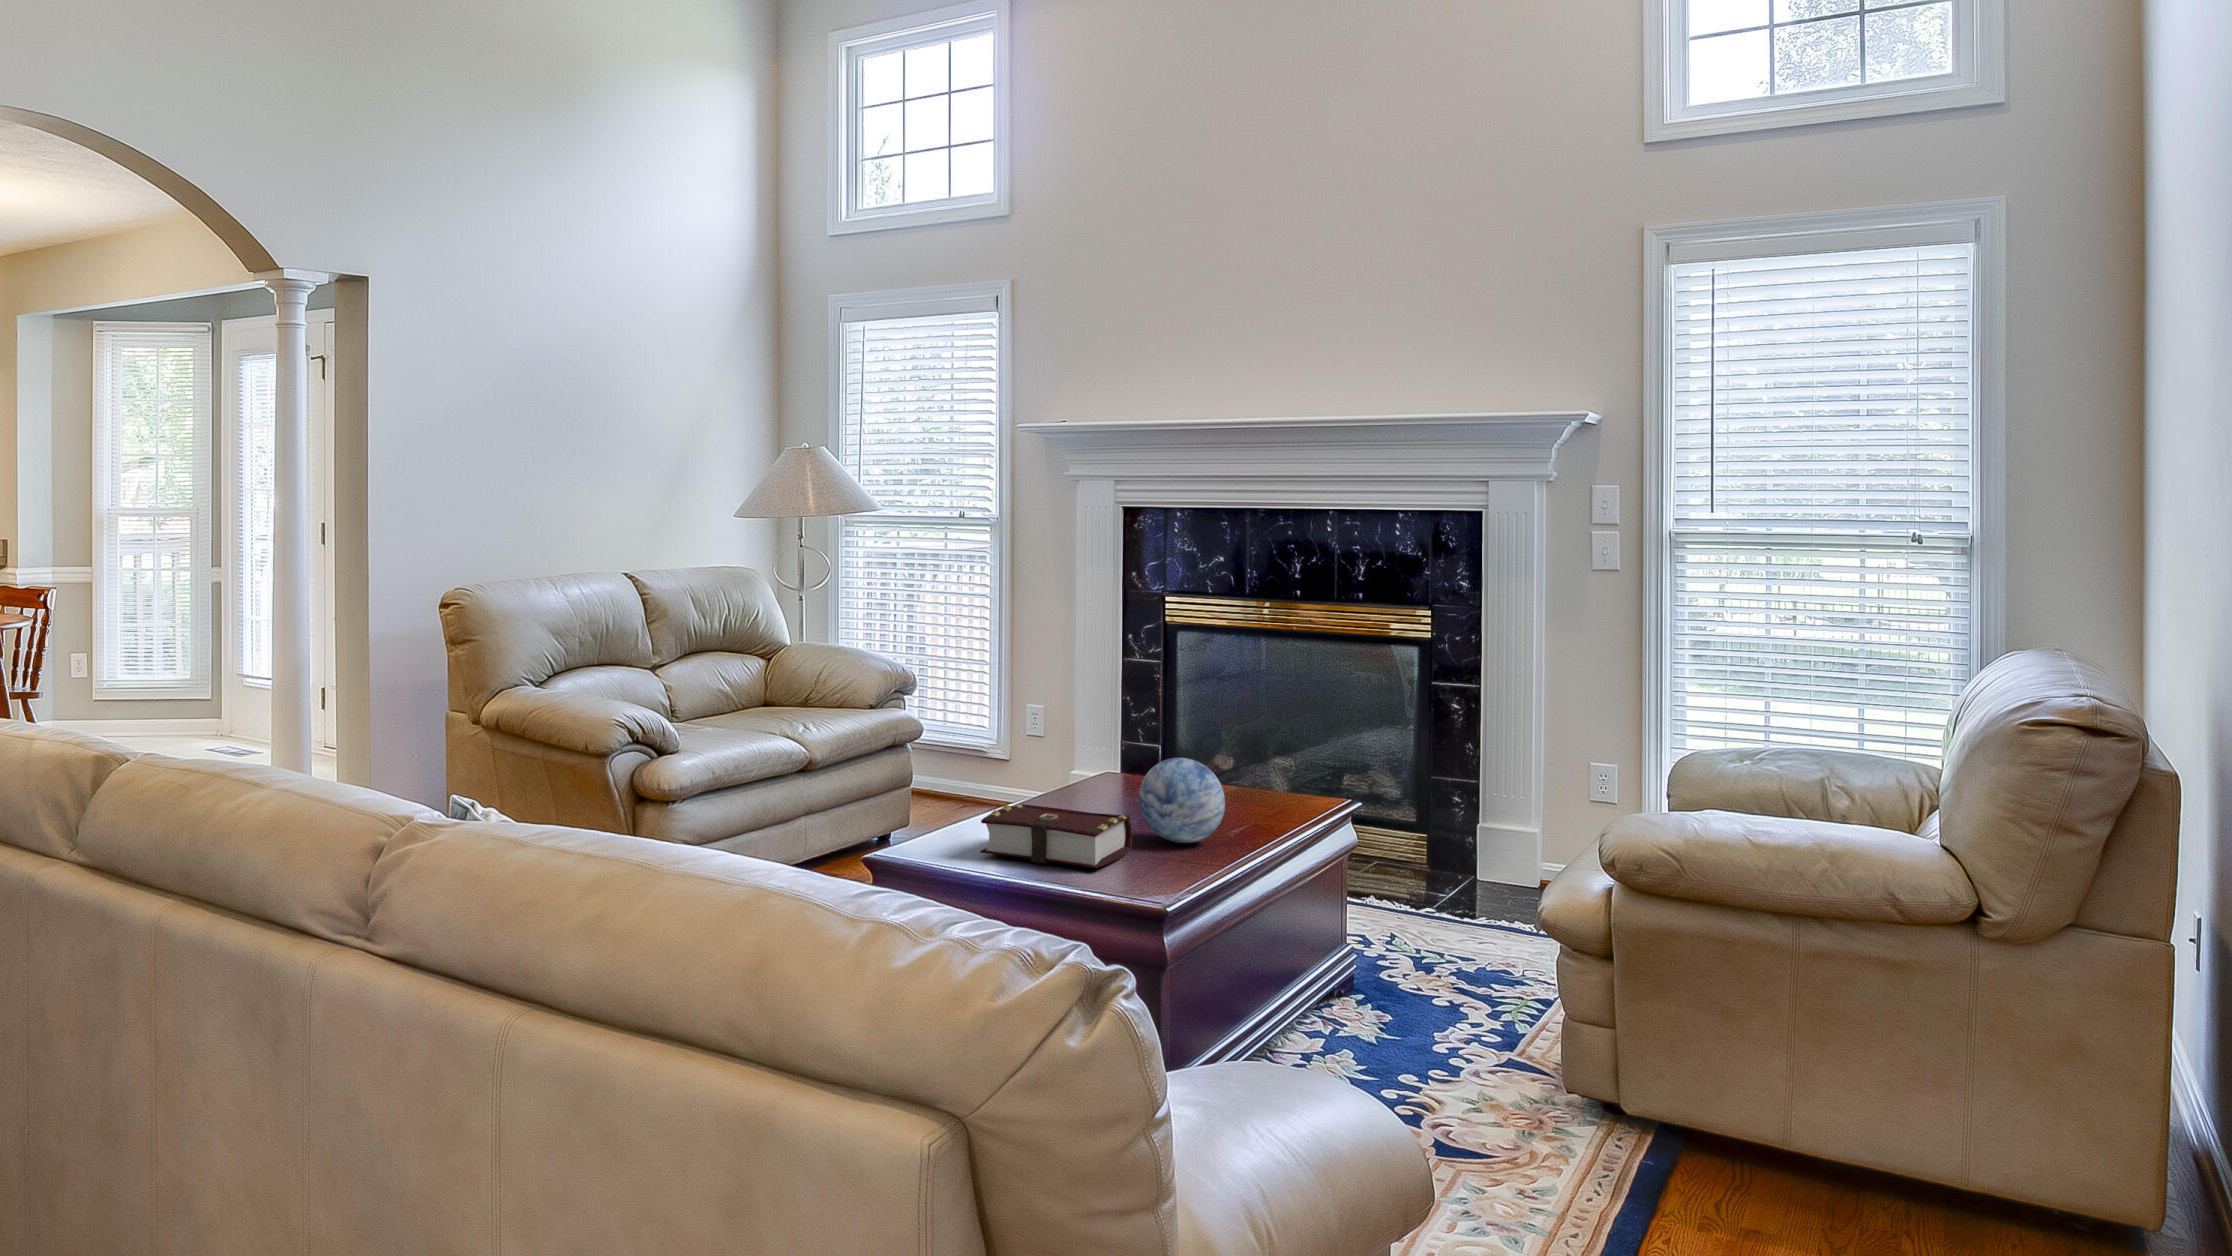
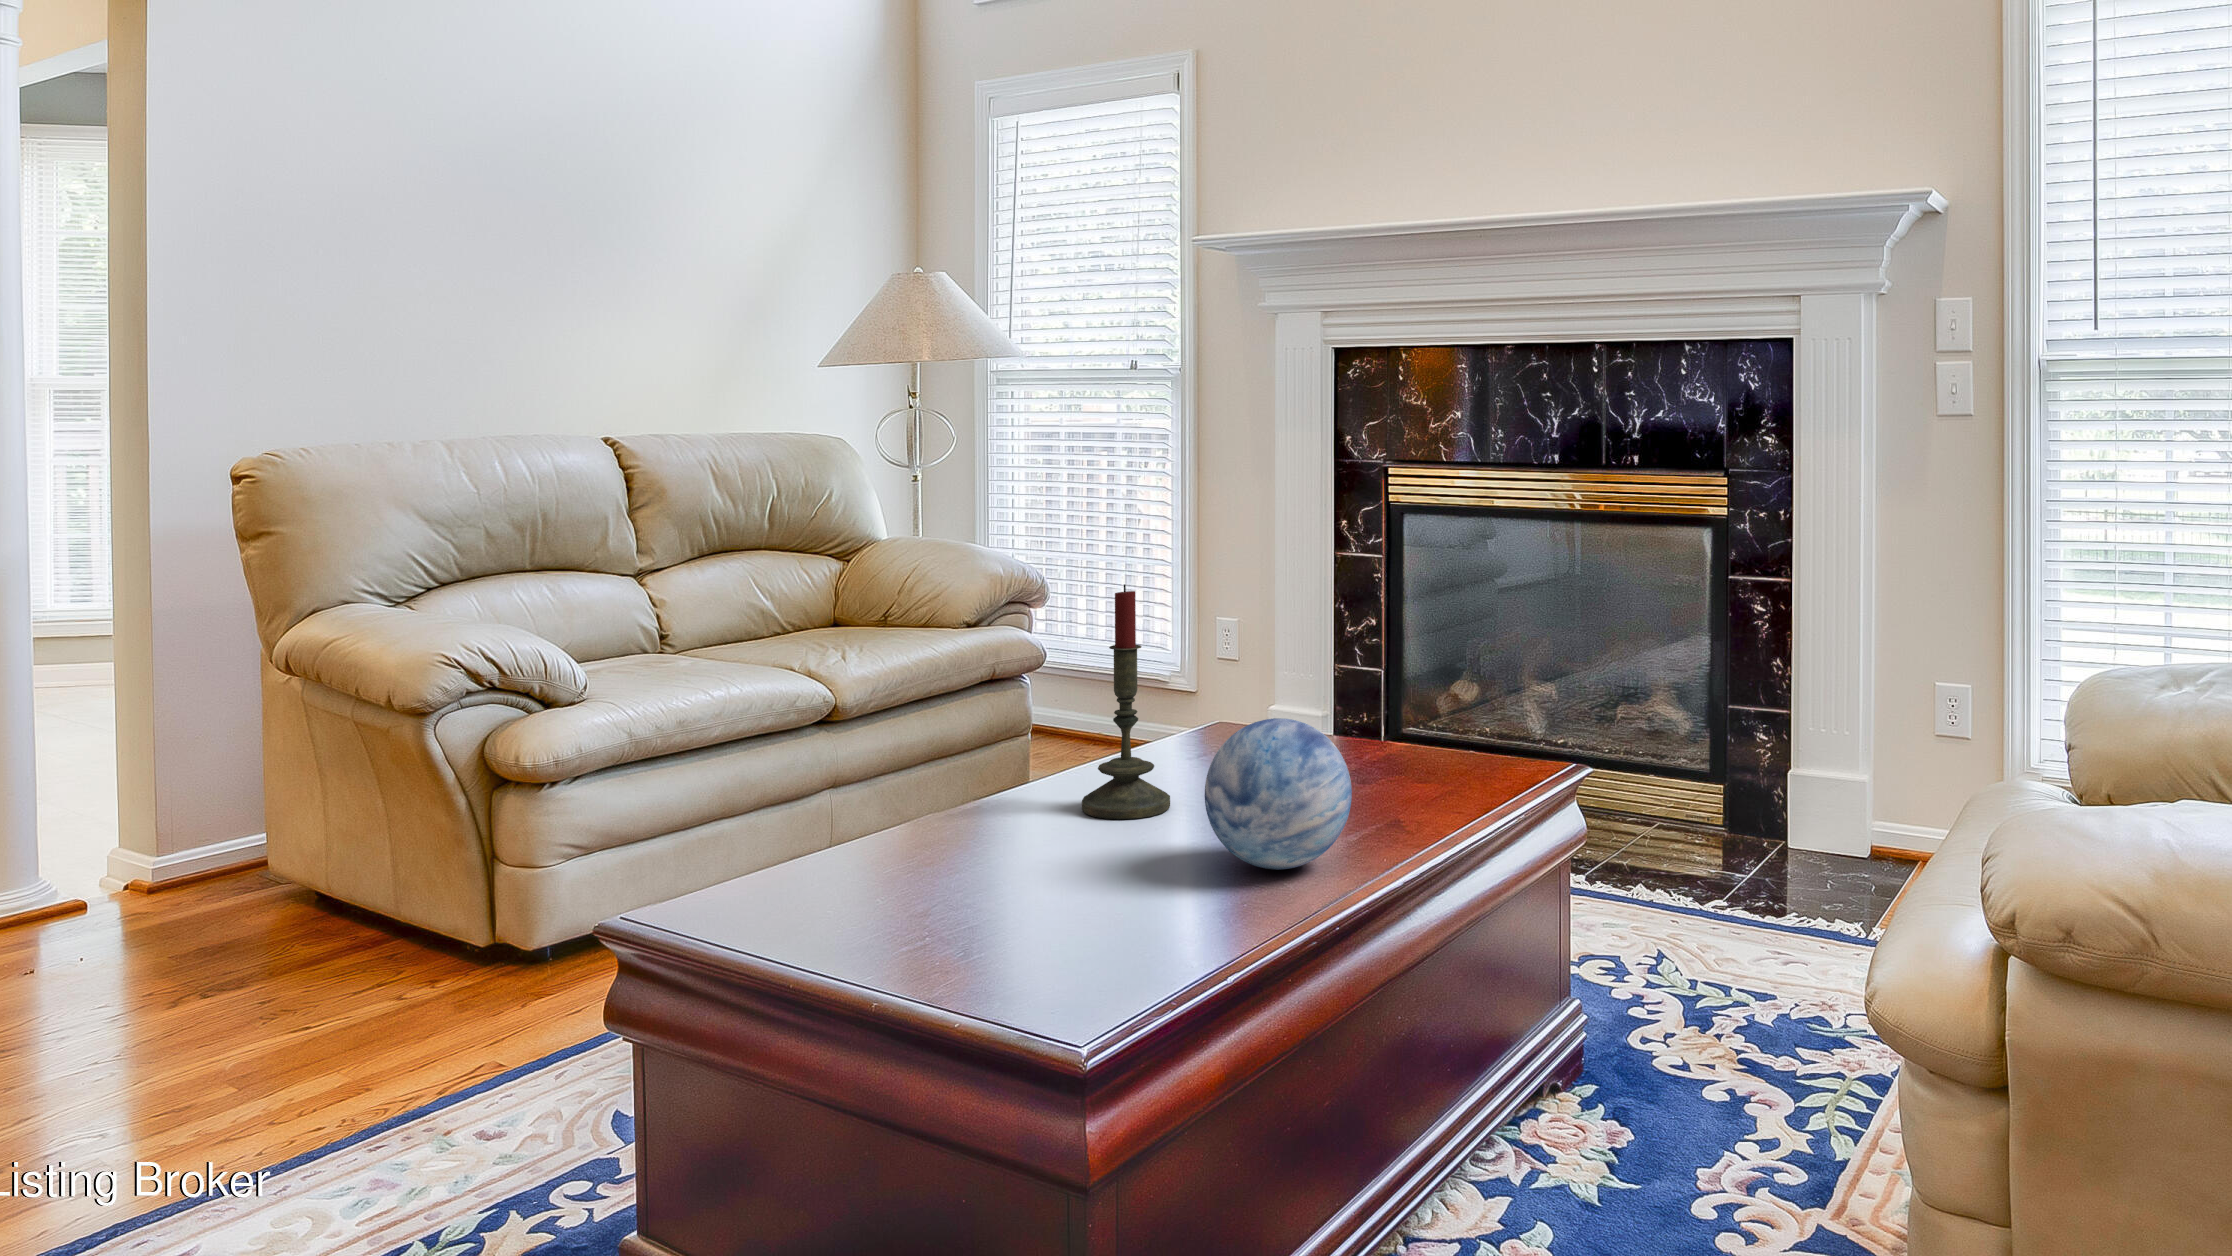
candle: none [1042,678,1095,818] -> present [1082,584,1170,819]
book: present [980,804,1132,868] -> none [875,811,1173,949]

